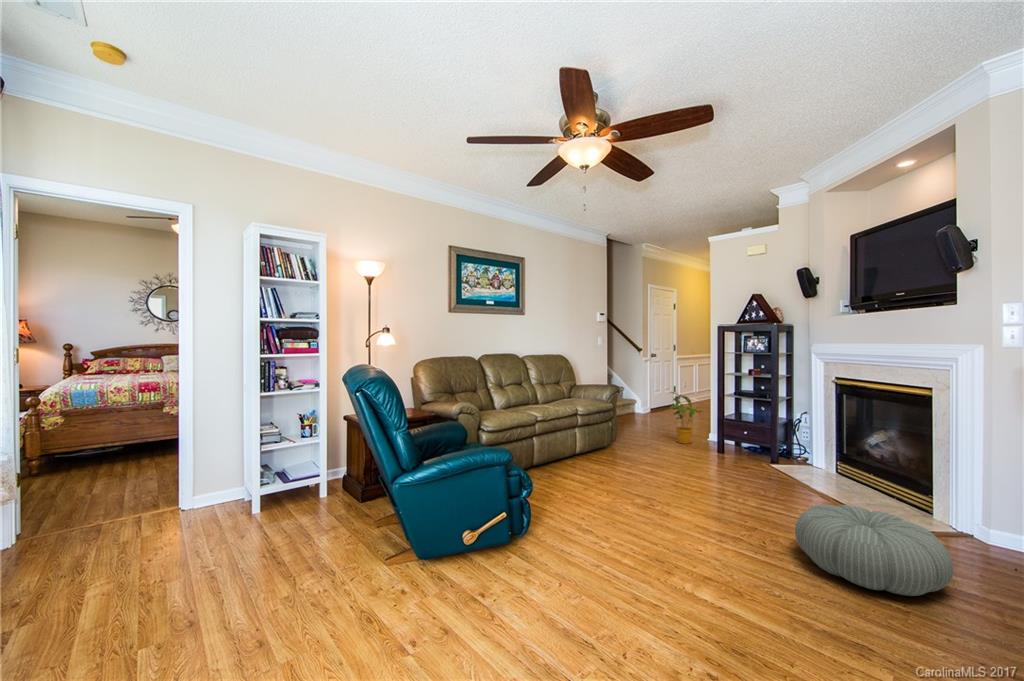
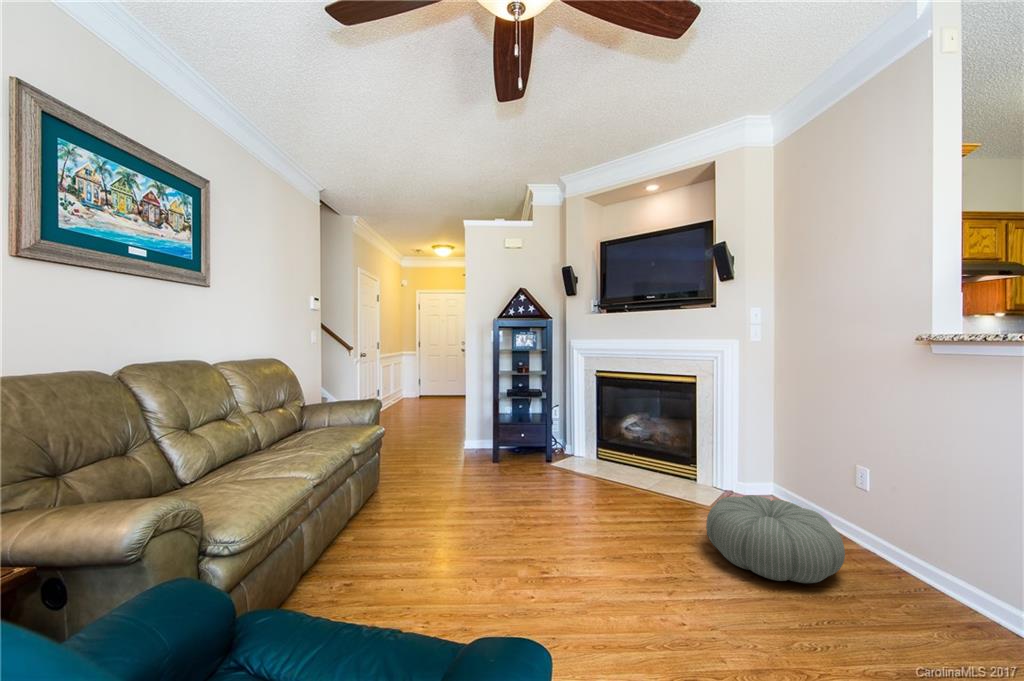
house plant: present [670,392,704,444] -> none [427,399,473,461]

